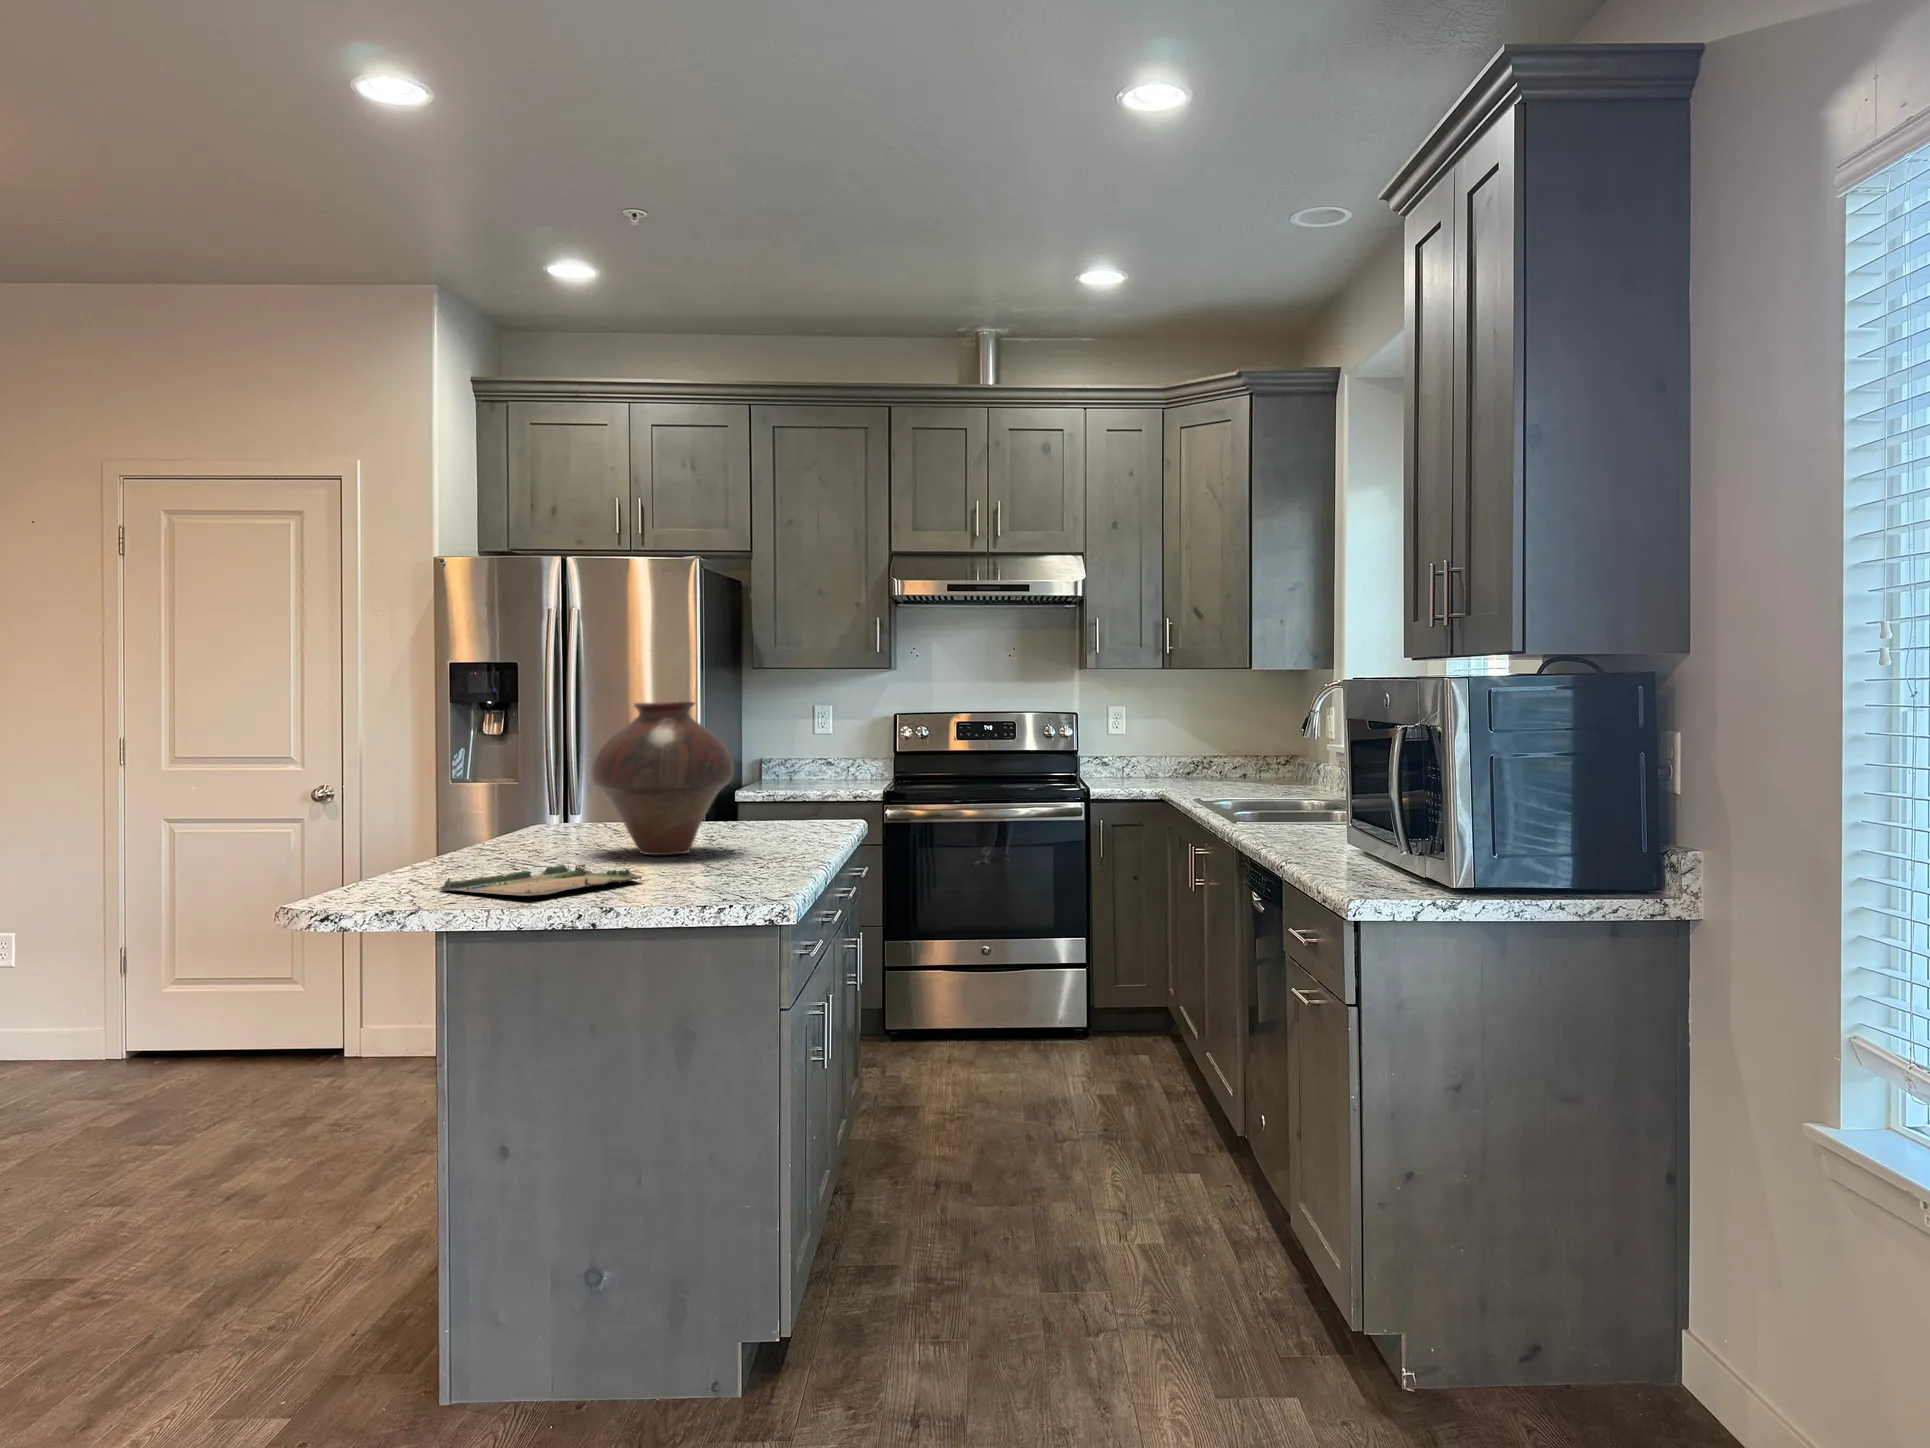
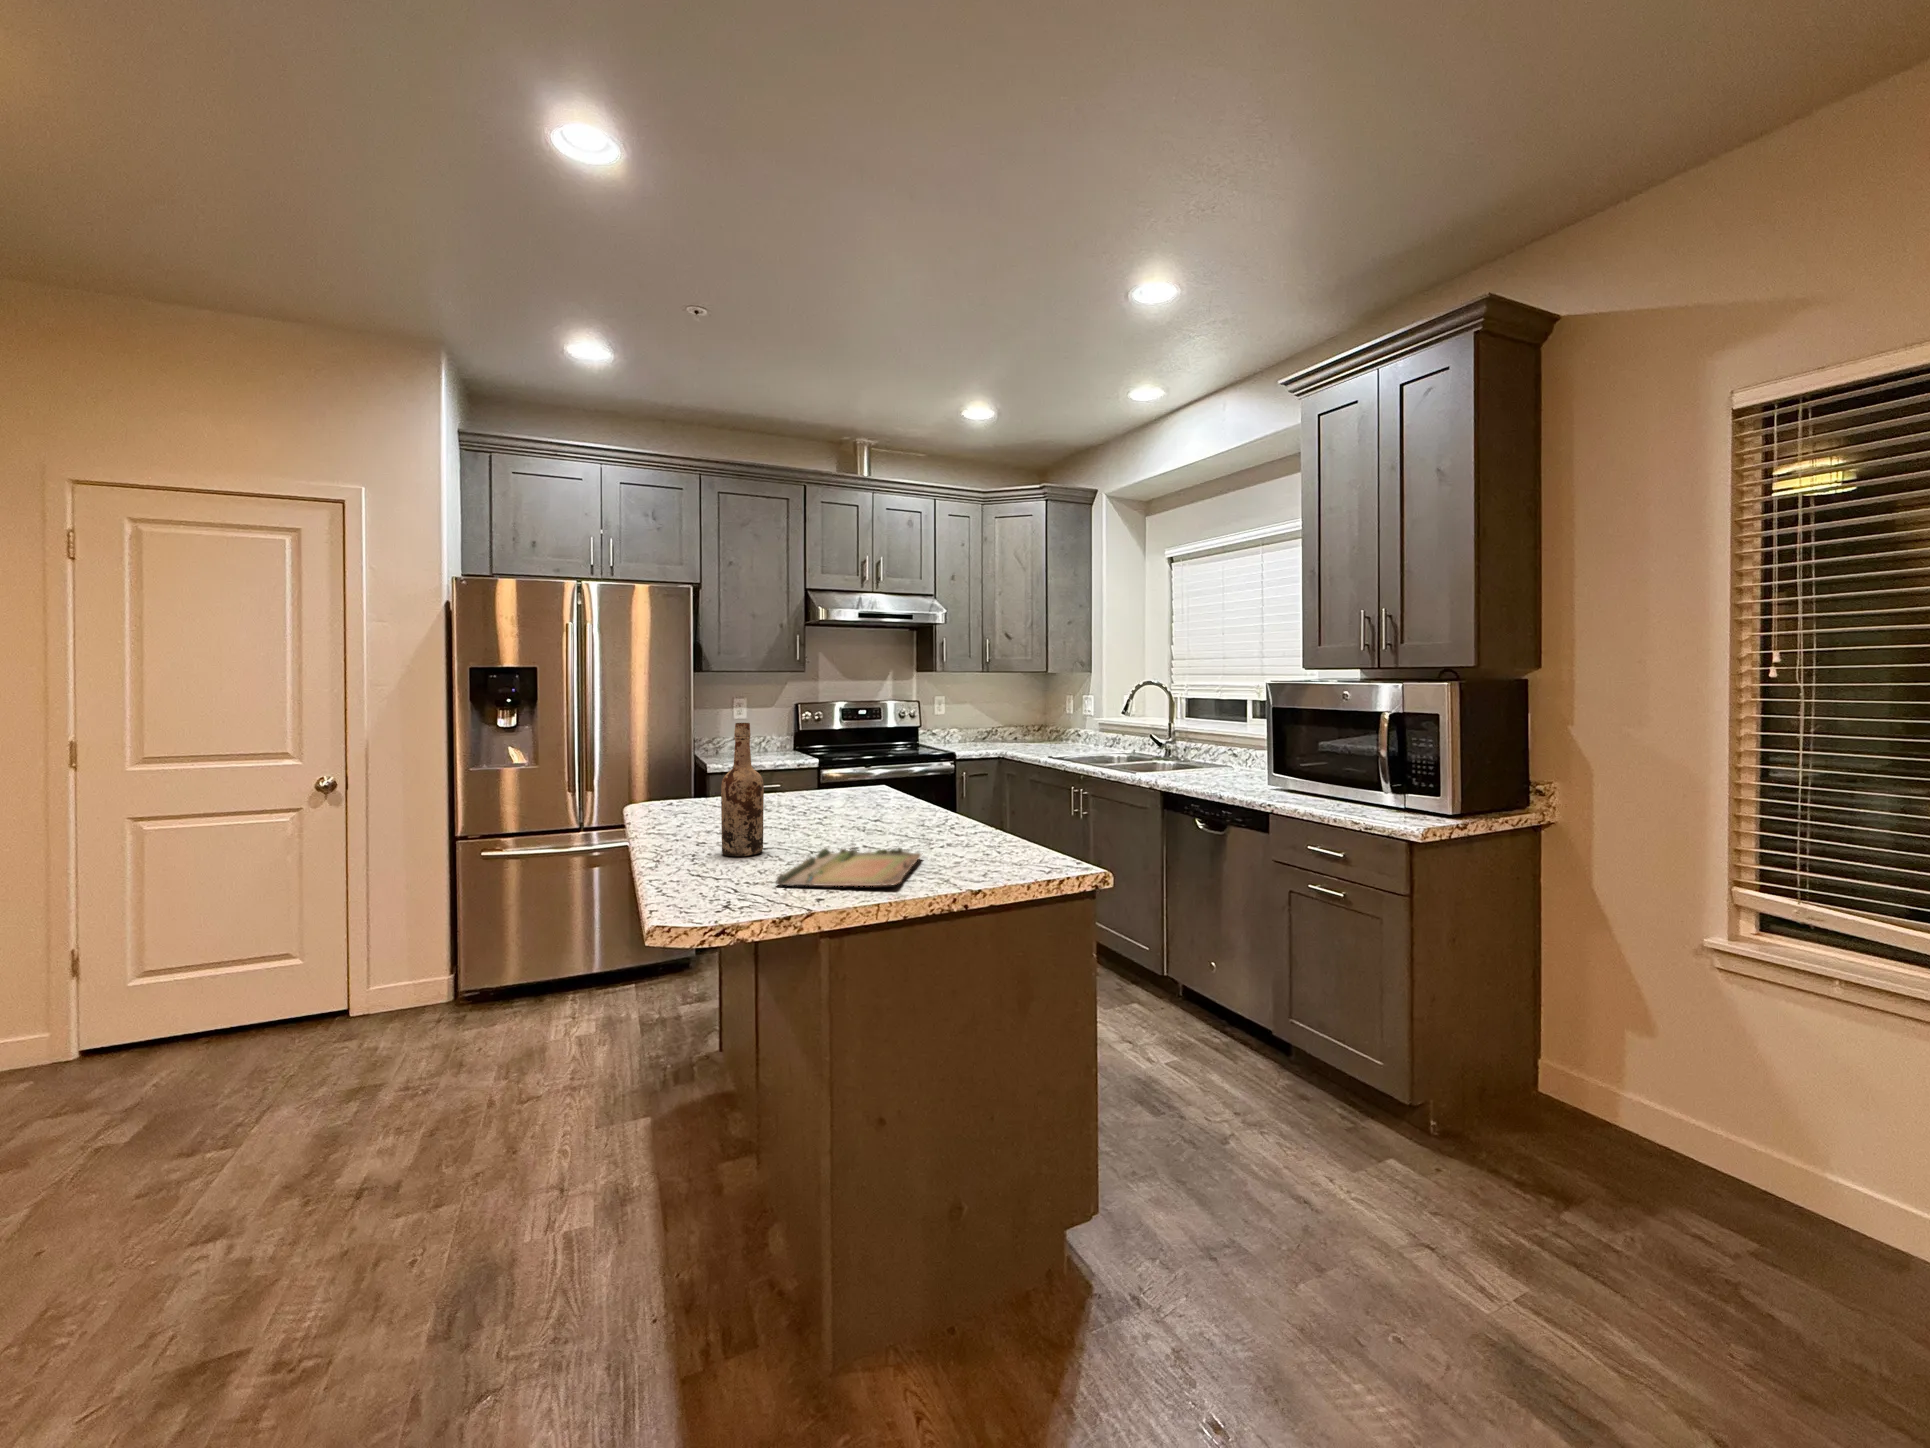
vase: present [592,702,734,855] -> none [787,701,904,829]
wine bottle: none [469,723,516,868] -> present [721,723,764,856]

